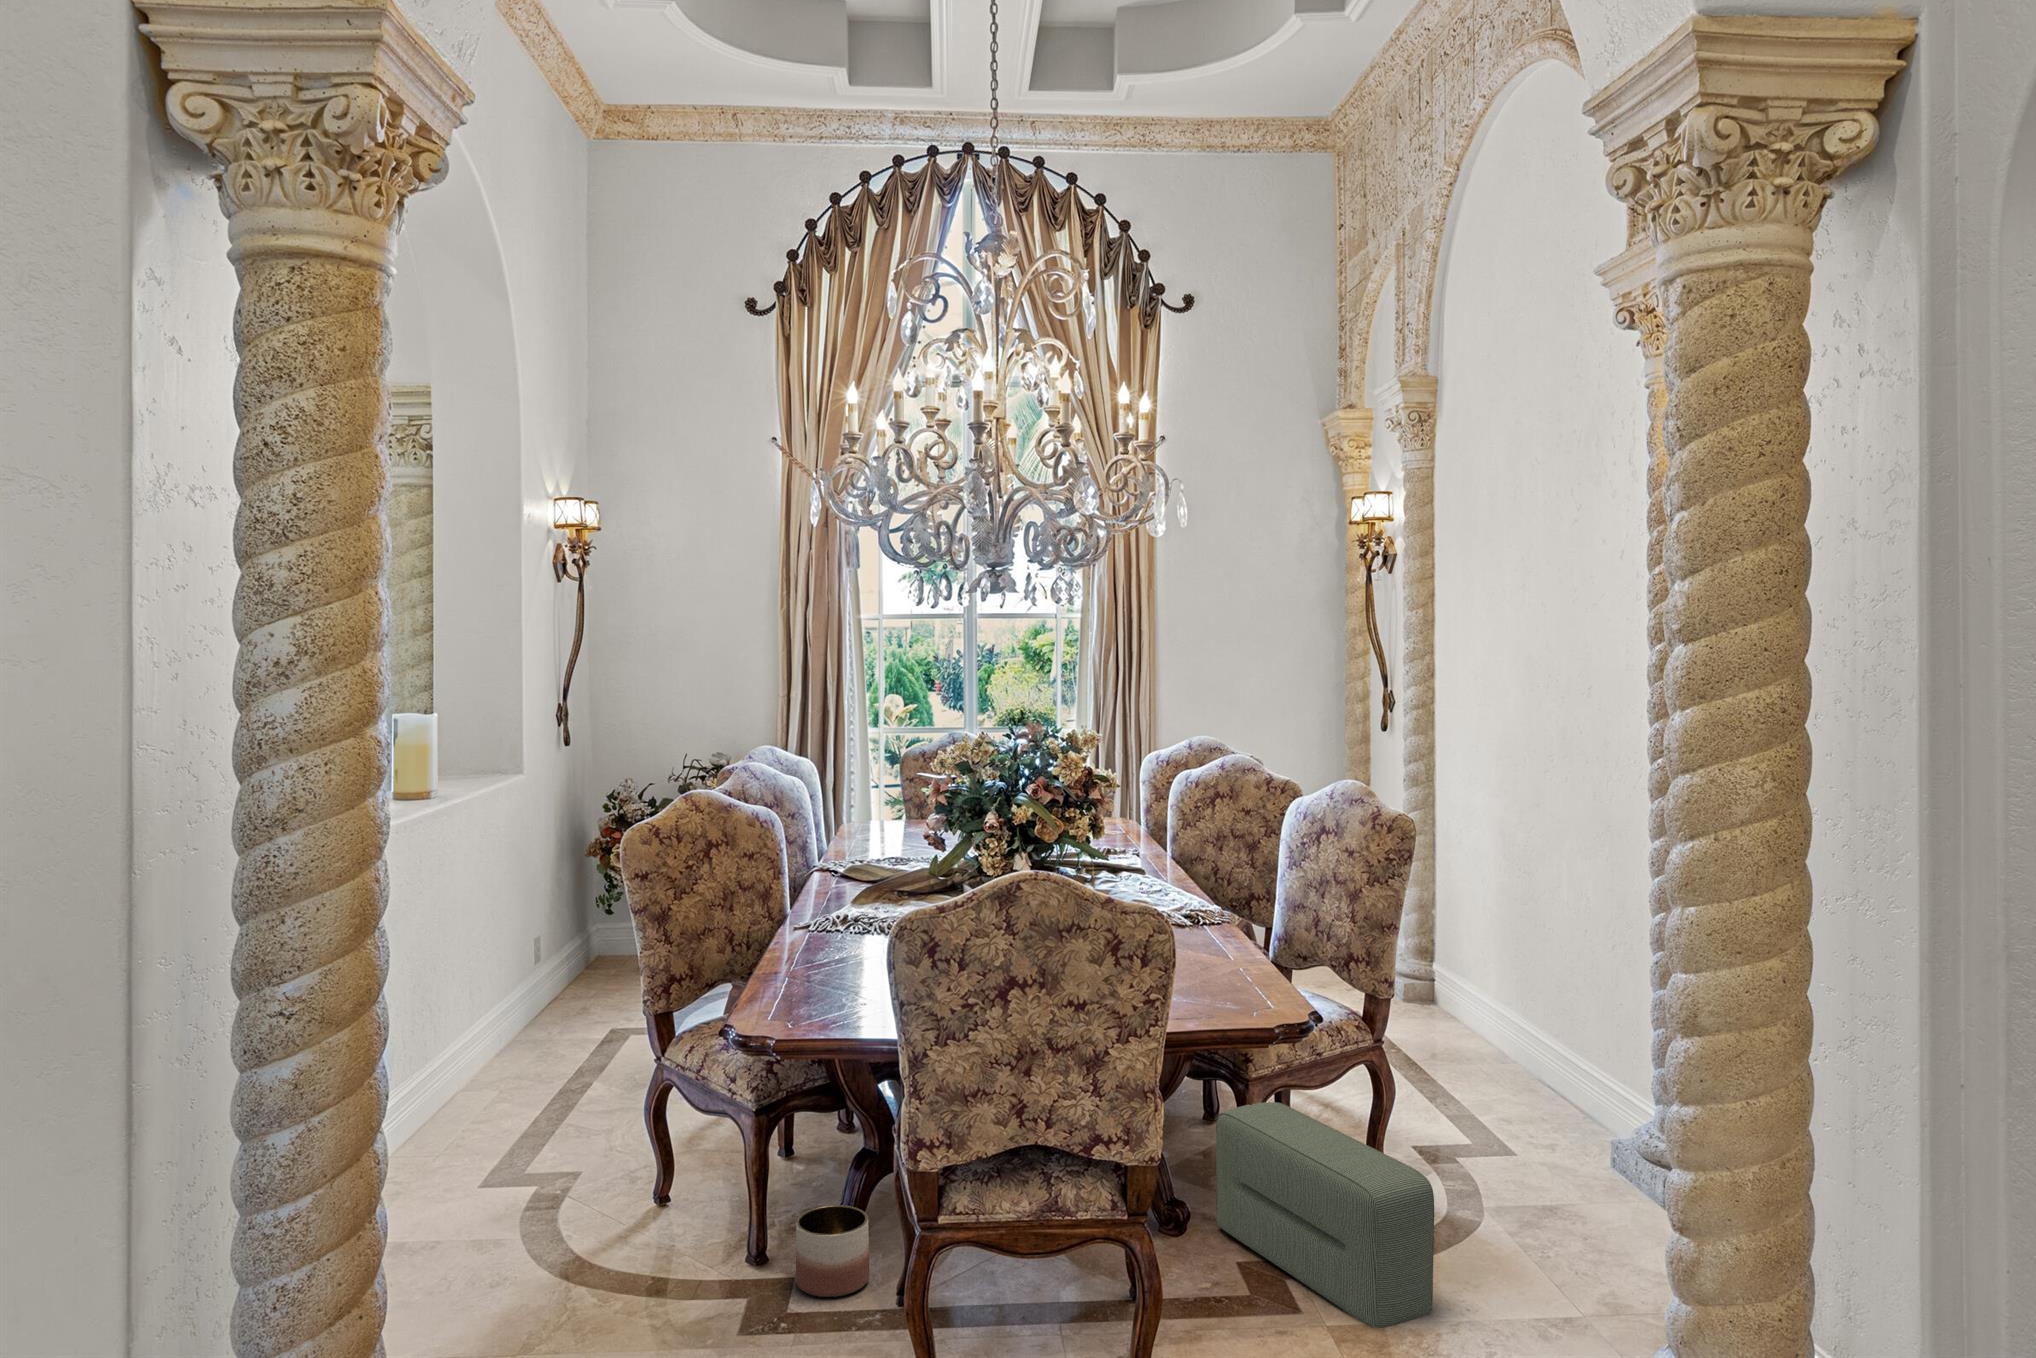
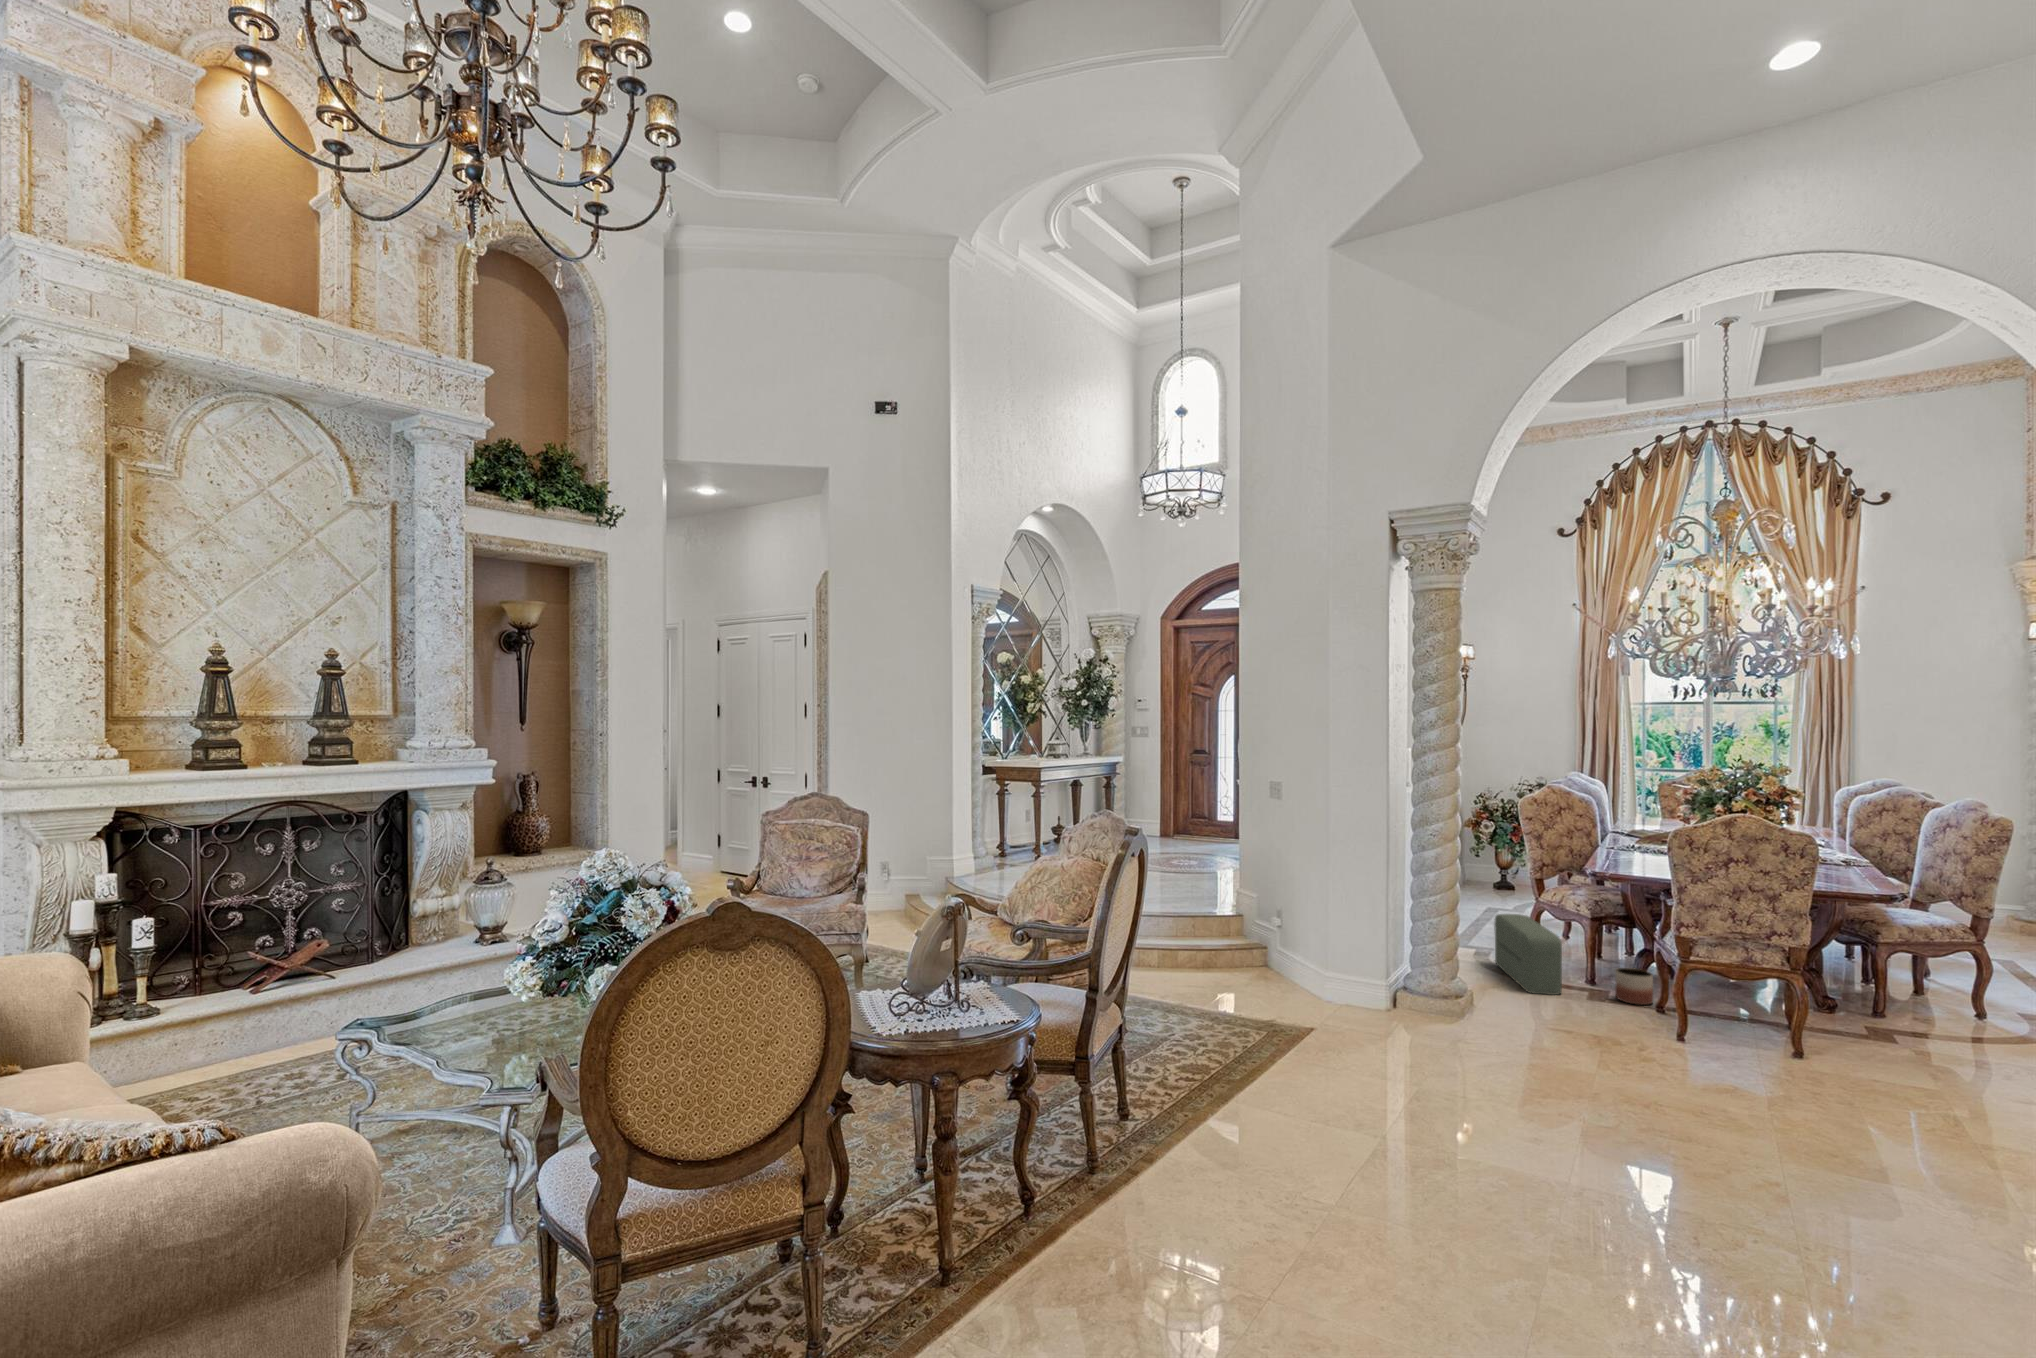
pouf: present [1216,1102,1434,1328] -> present [1494,914,1562,995]

